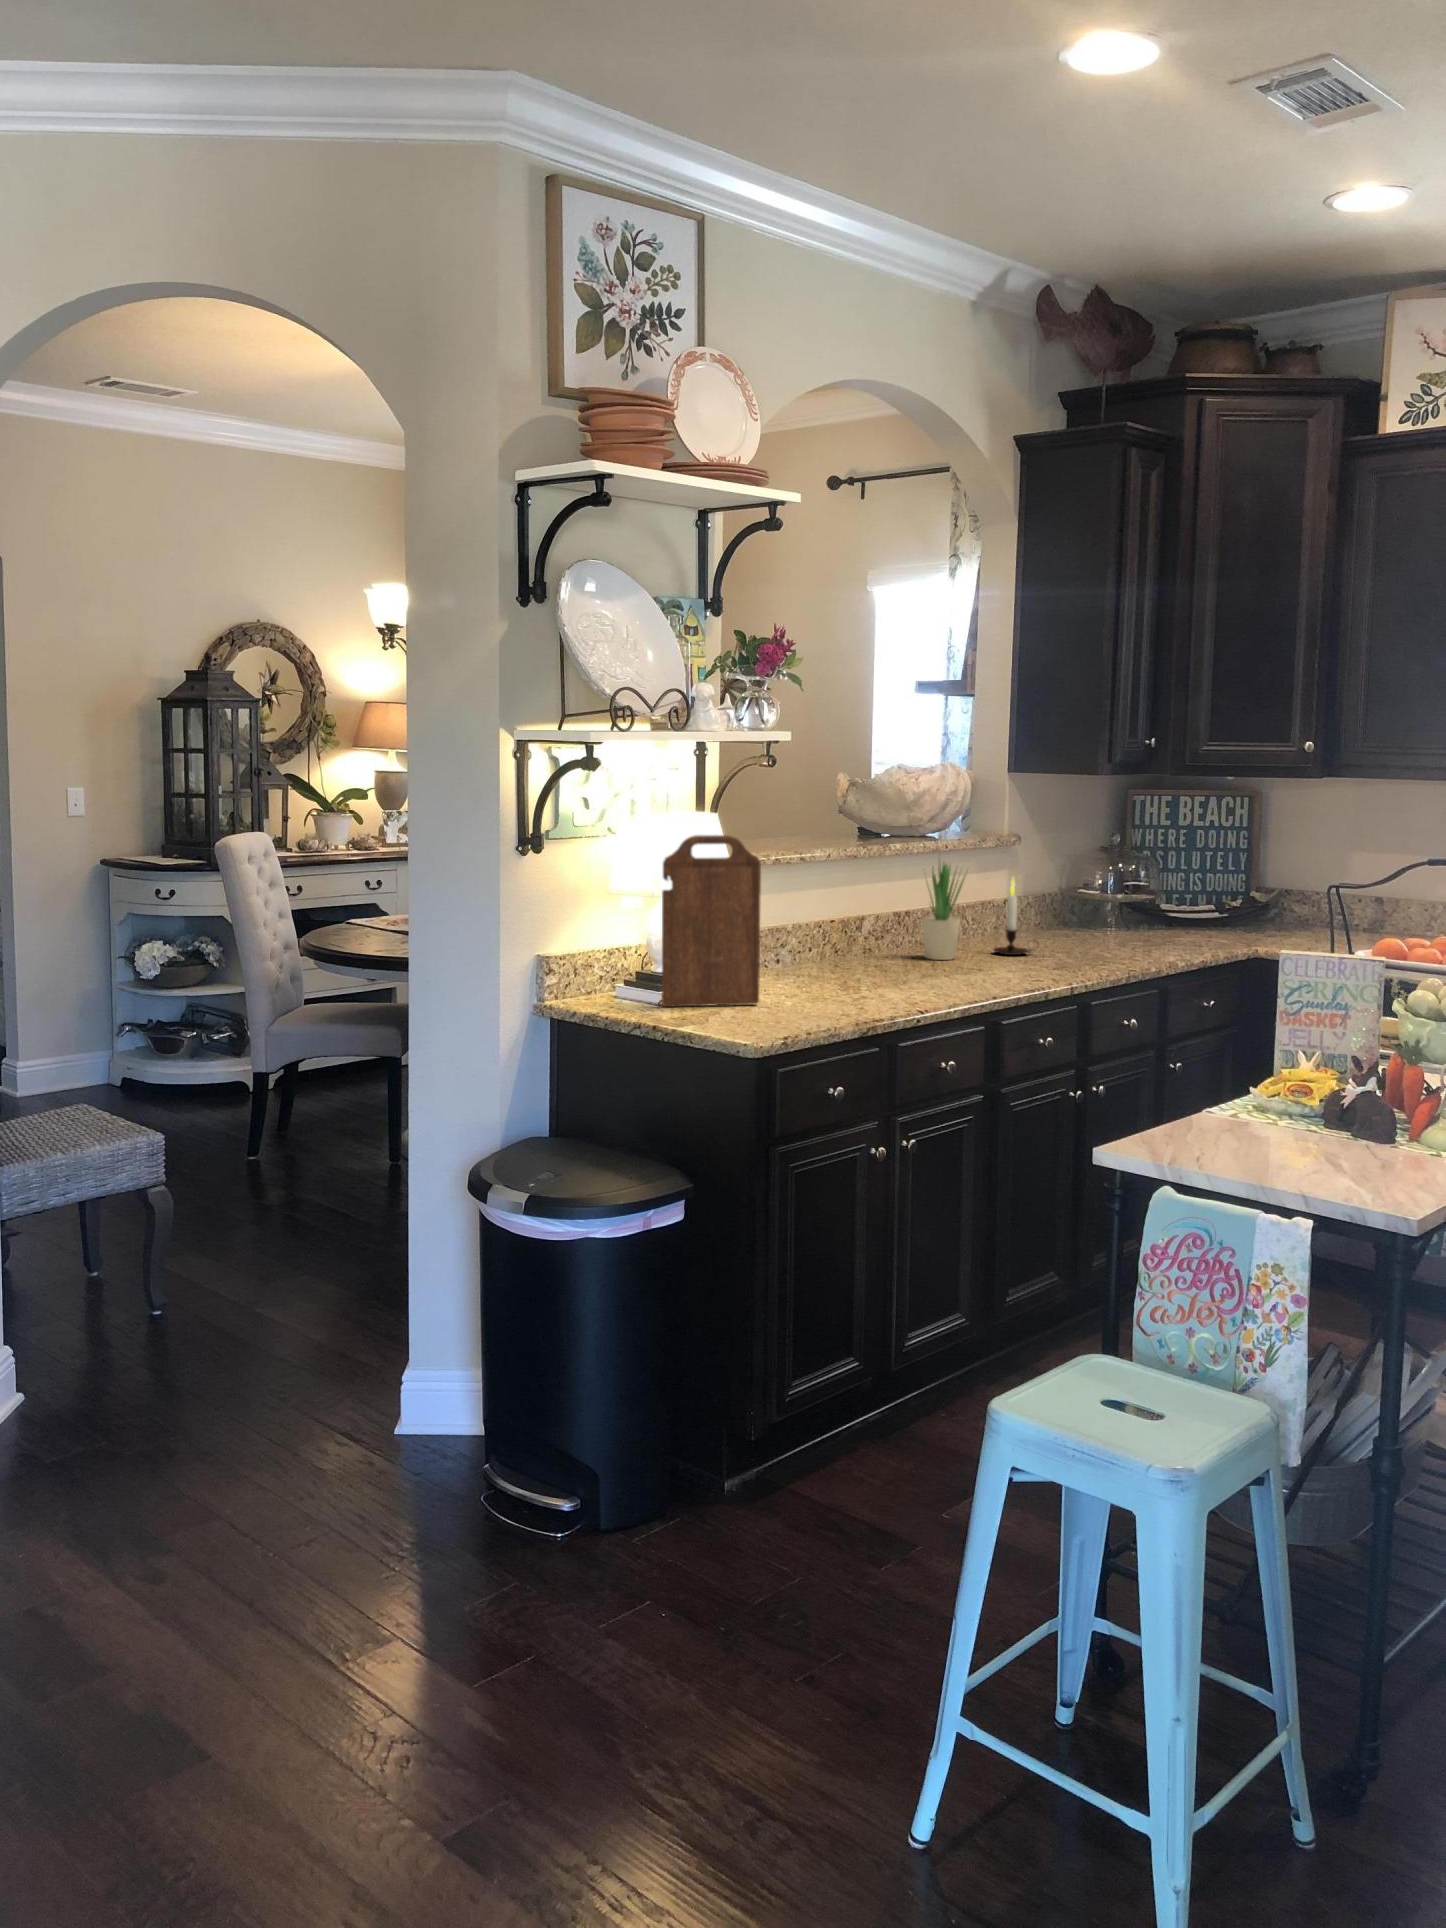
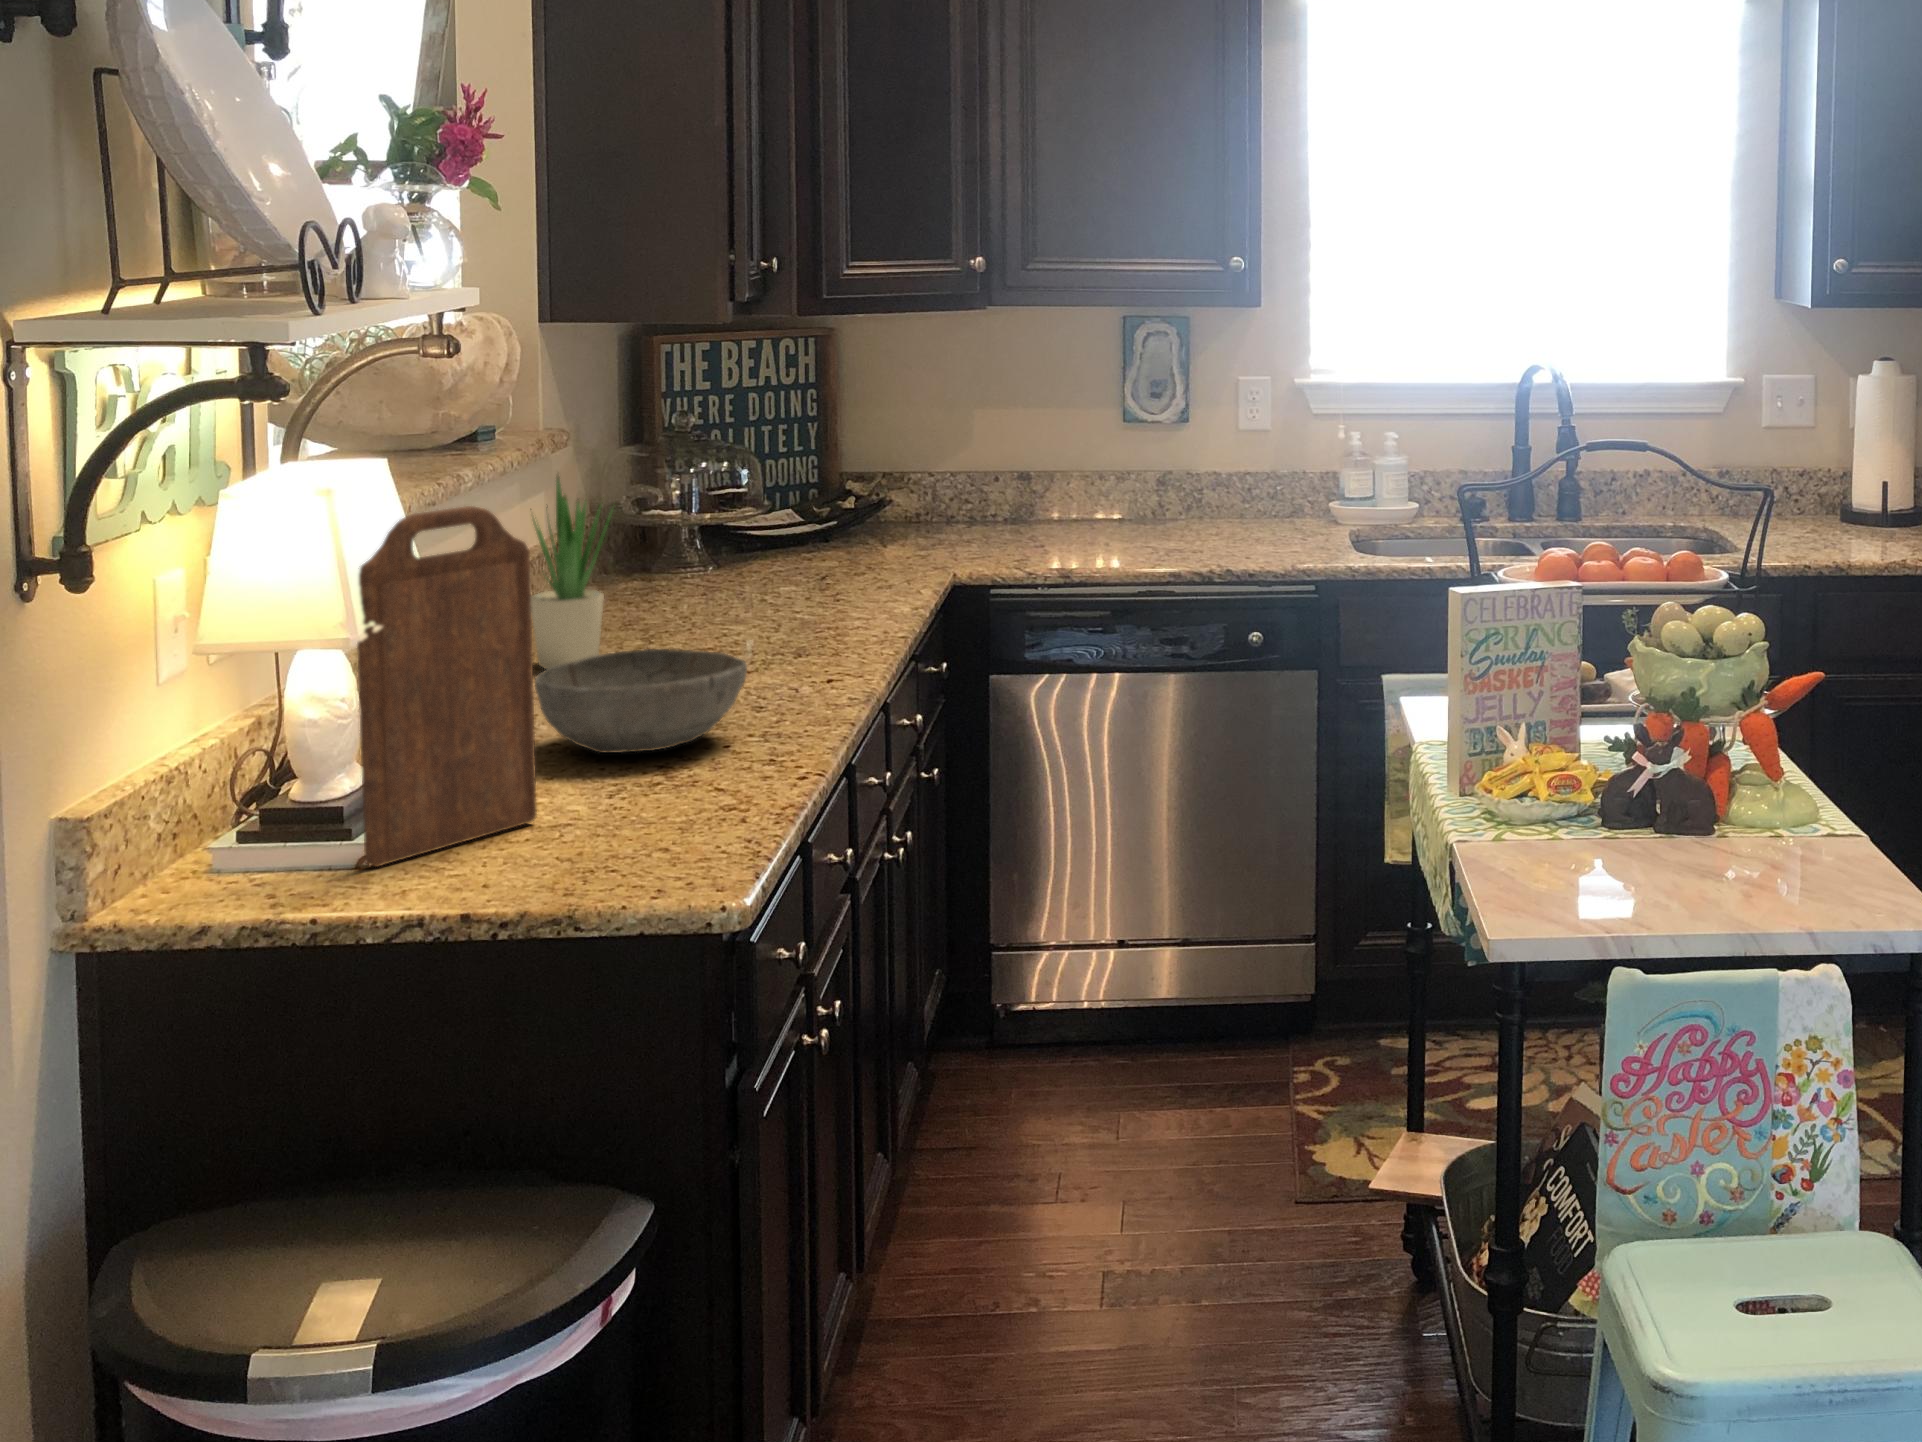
candle: present [994,879,1038,955] -> none [619,505,698,640]
bowl: none [823,940,937,990] -> present [535,649,747,753]

